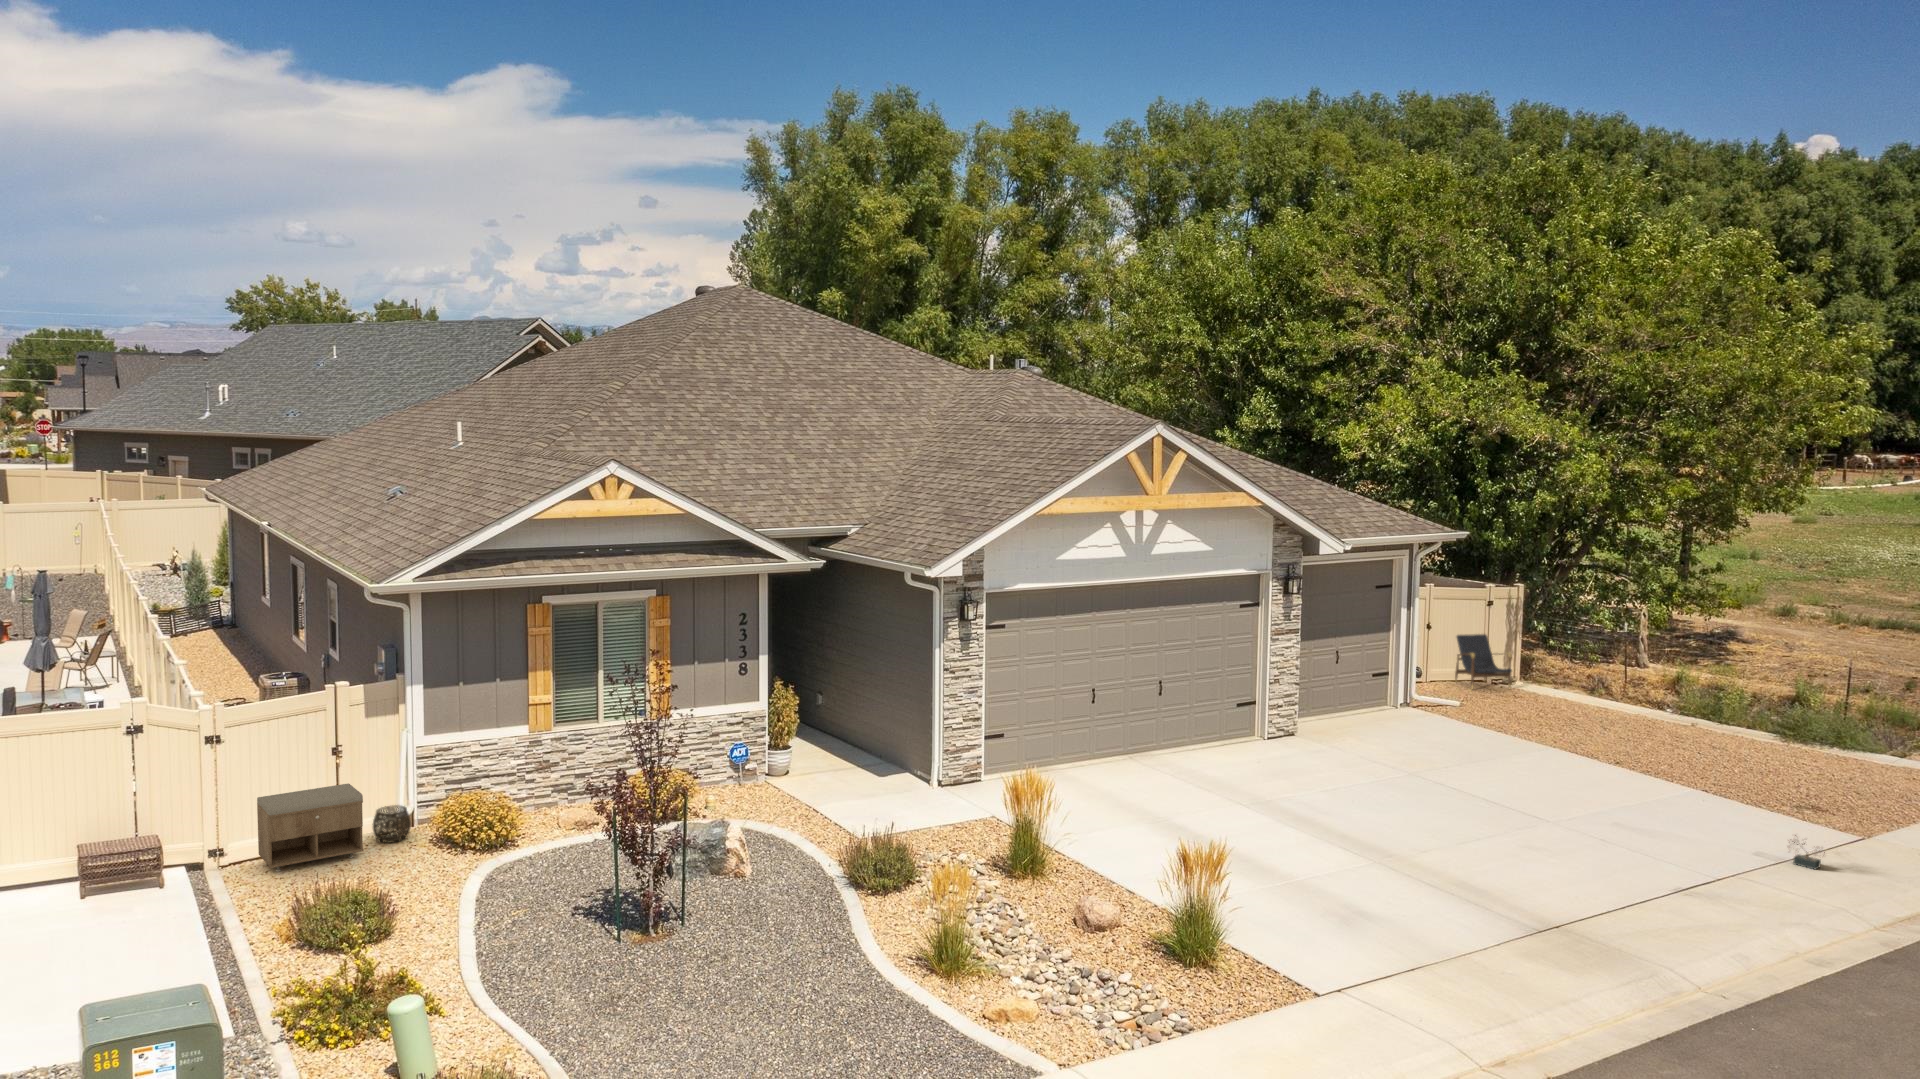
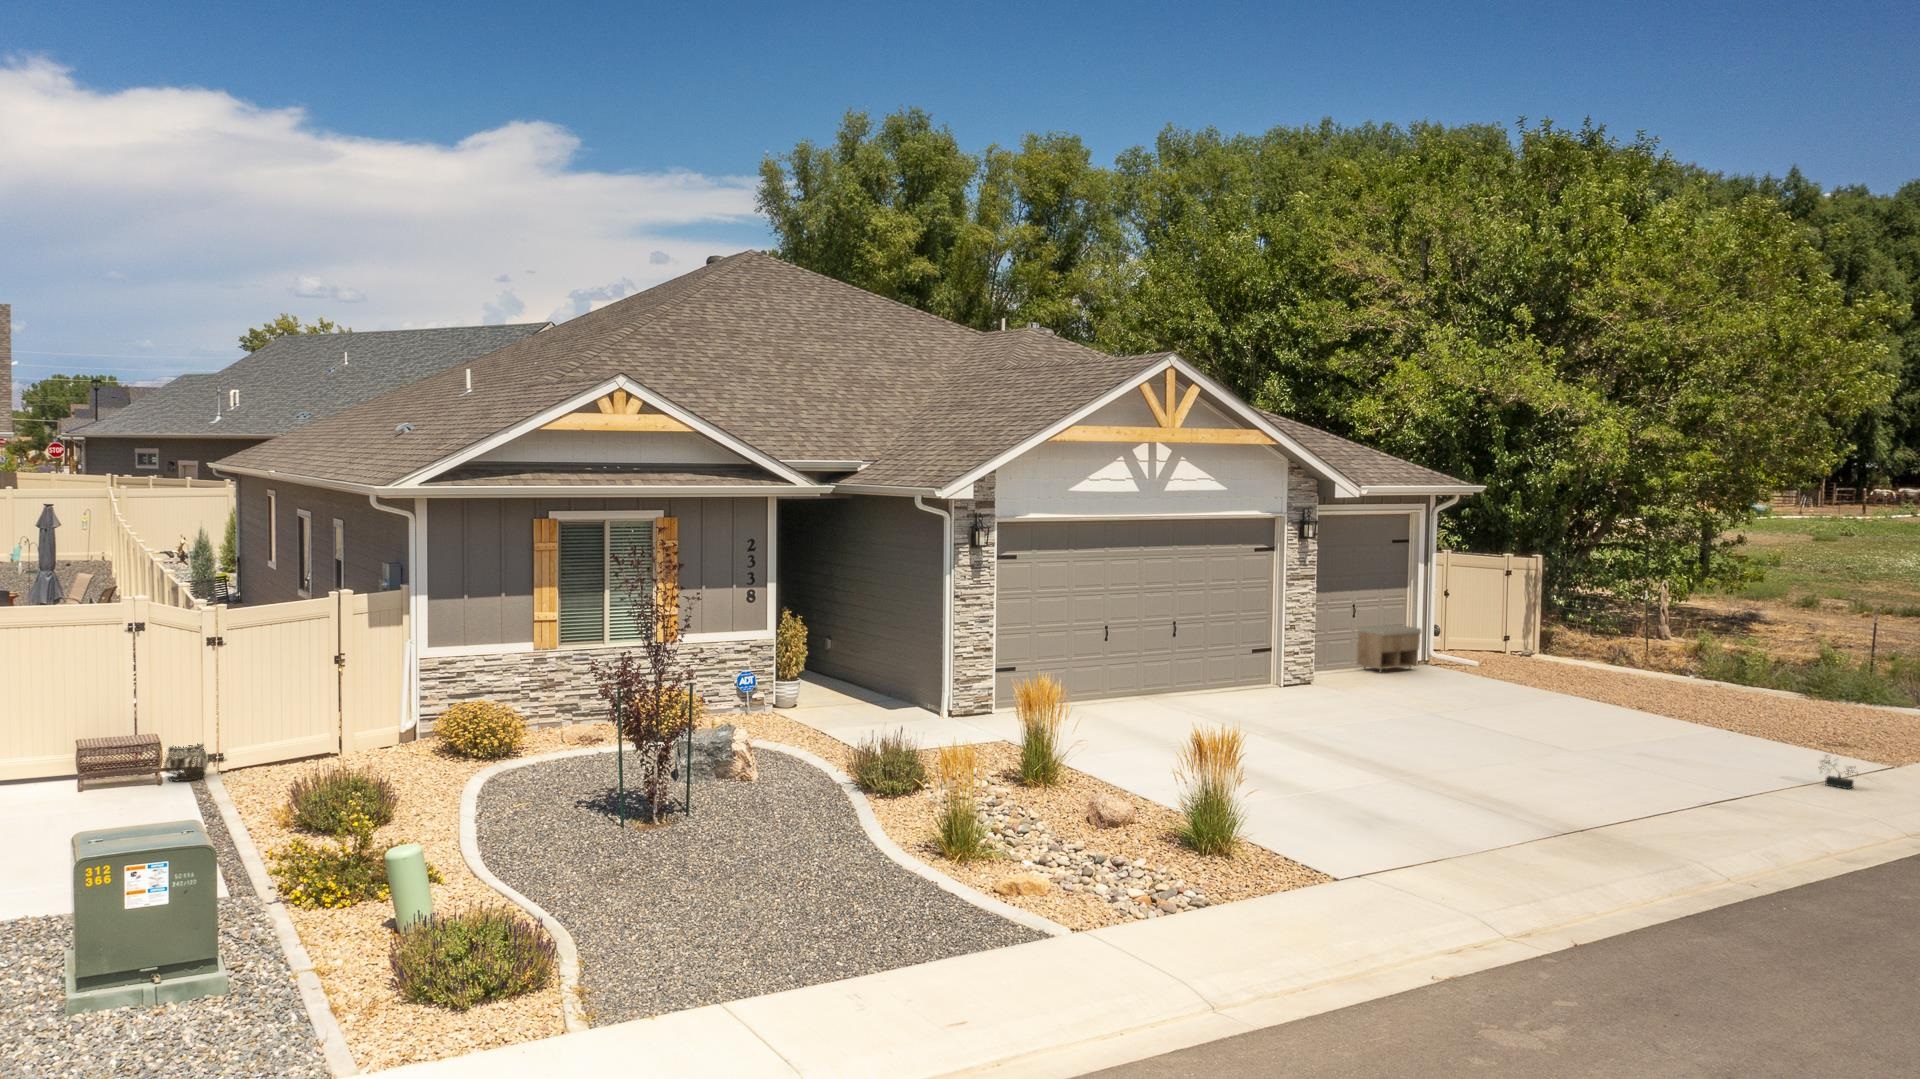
lounge chair: present [1455,634,1512,689] -> none [1473,600,1531,655]
storage bench: present [257,783,363,872] -> present [1356,625,1421,672]
woven basket: present [373,805,411,843] -> present [163,743,209,781]

